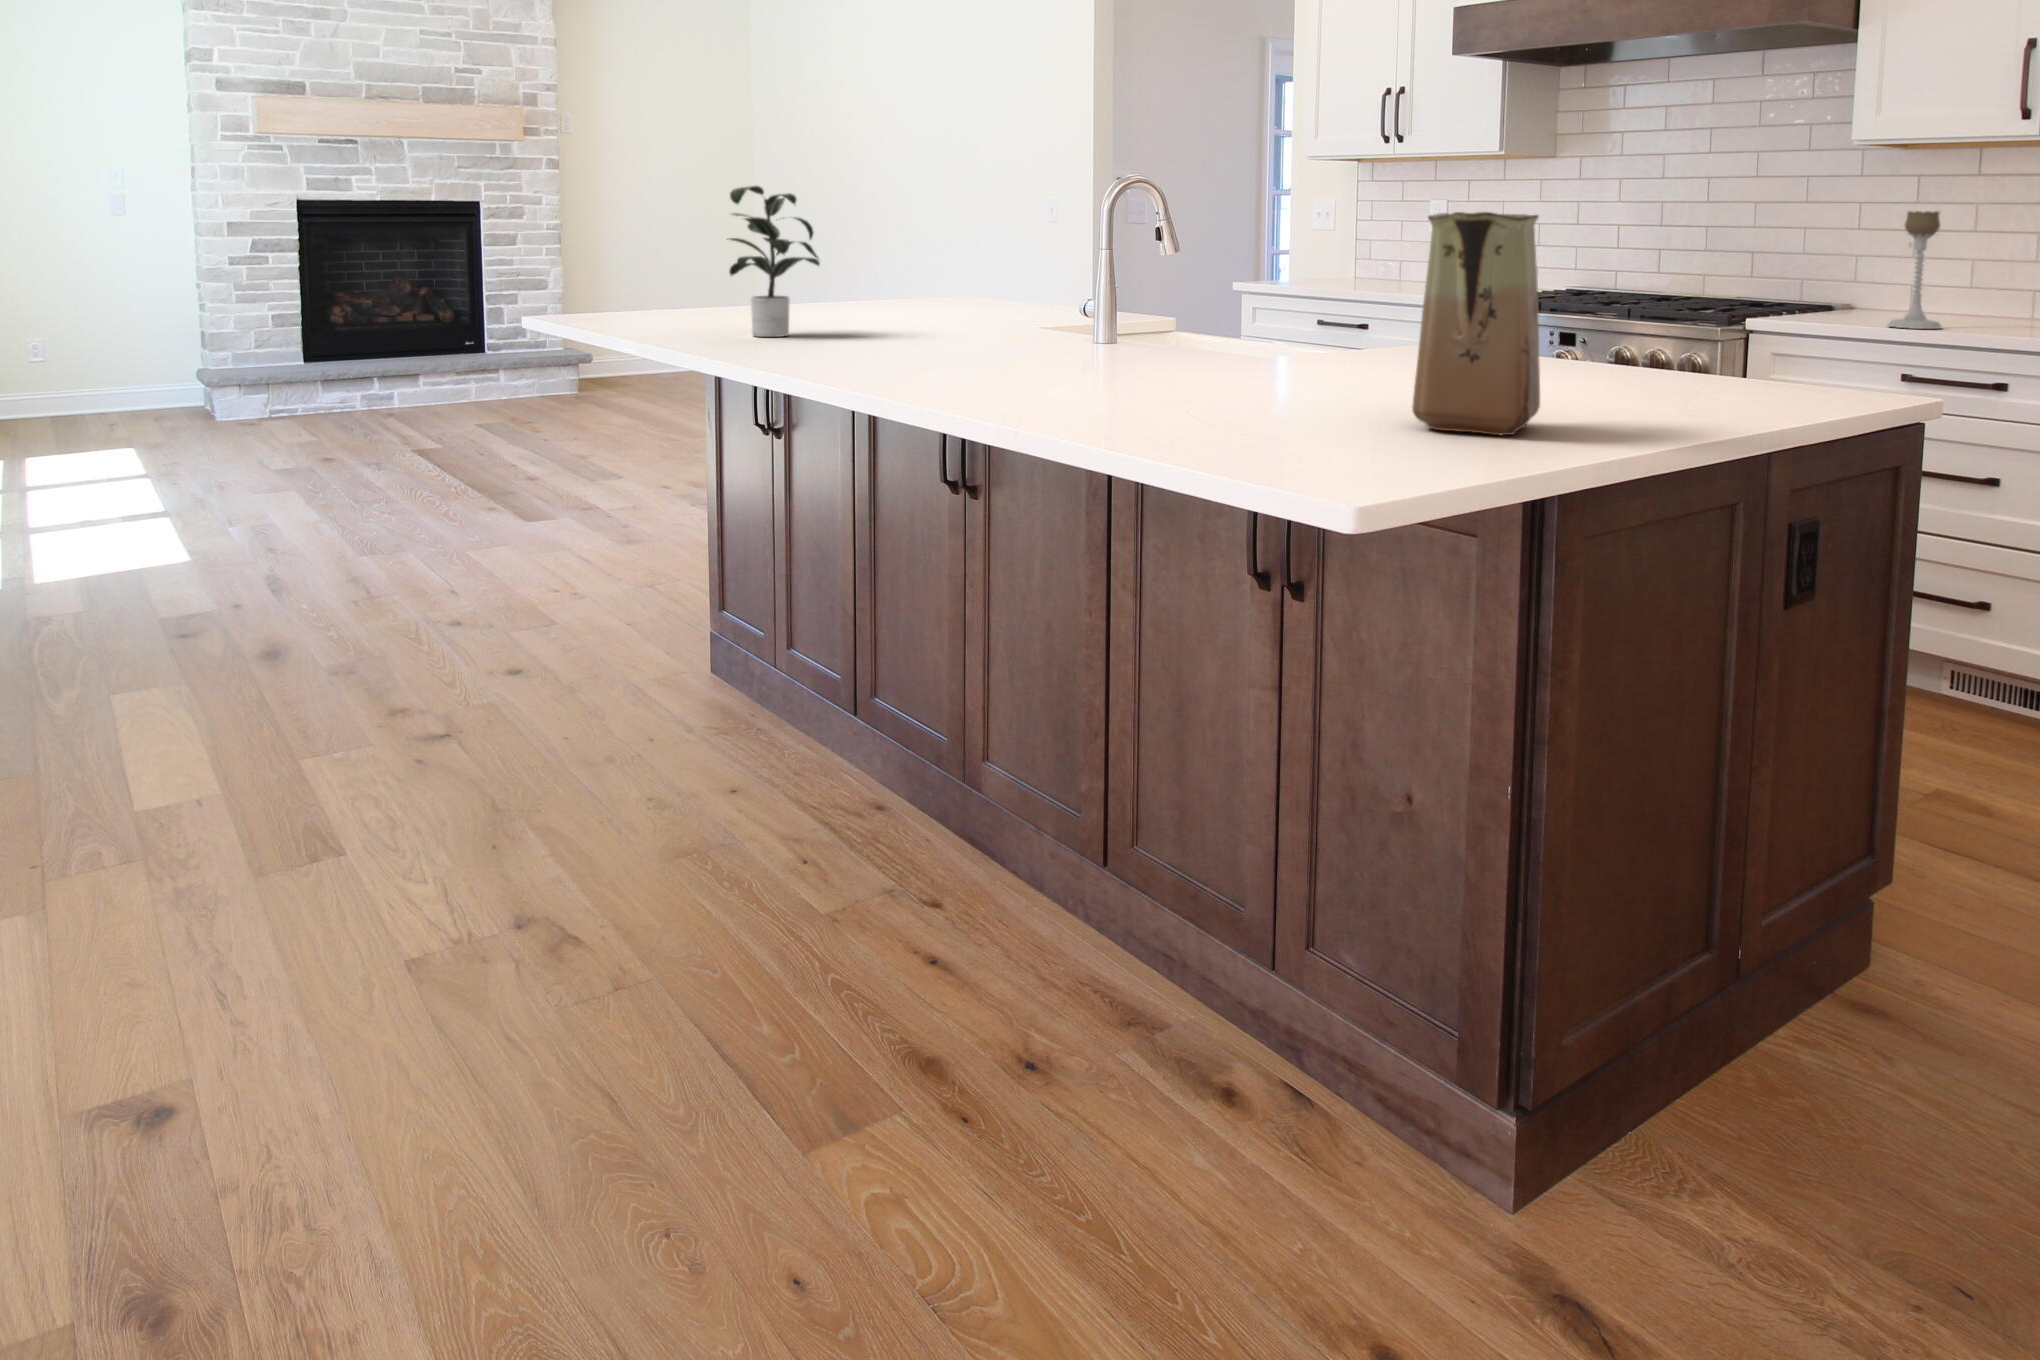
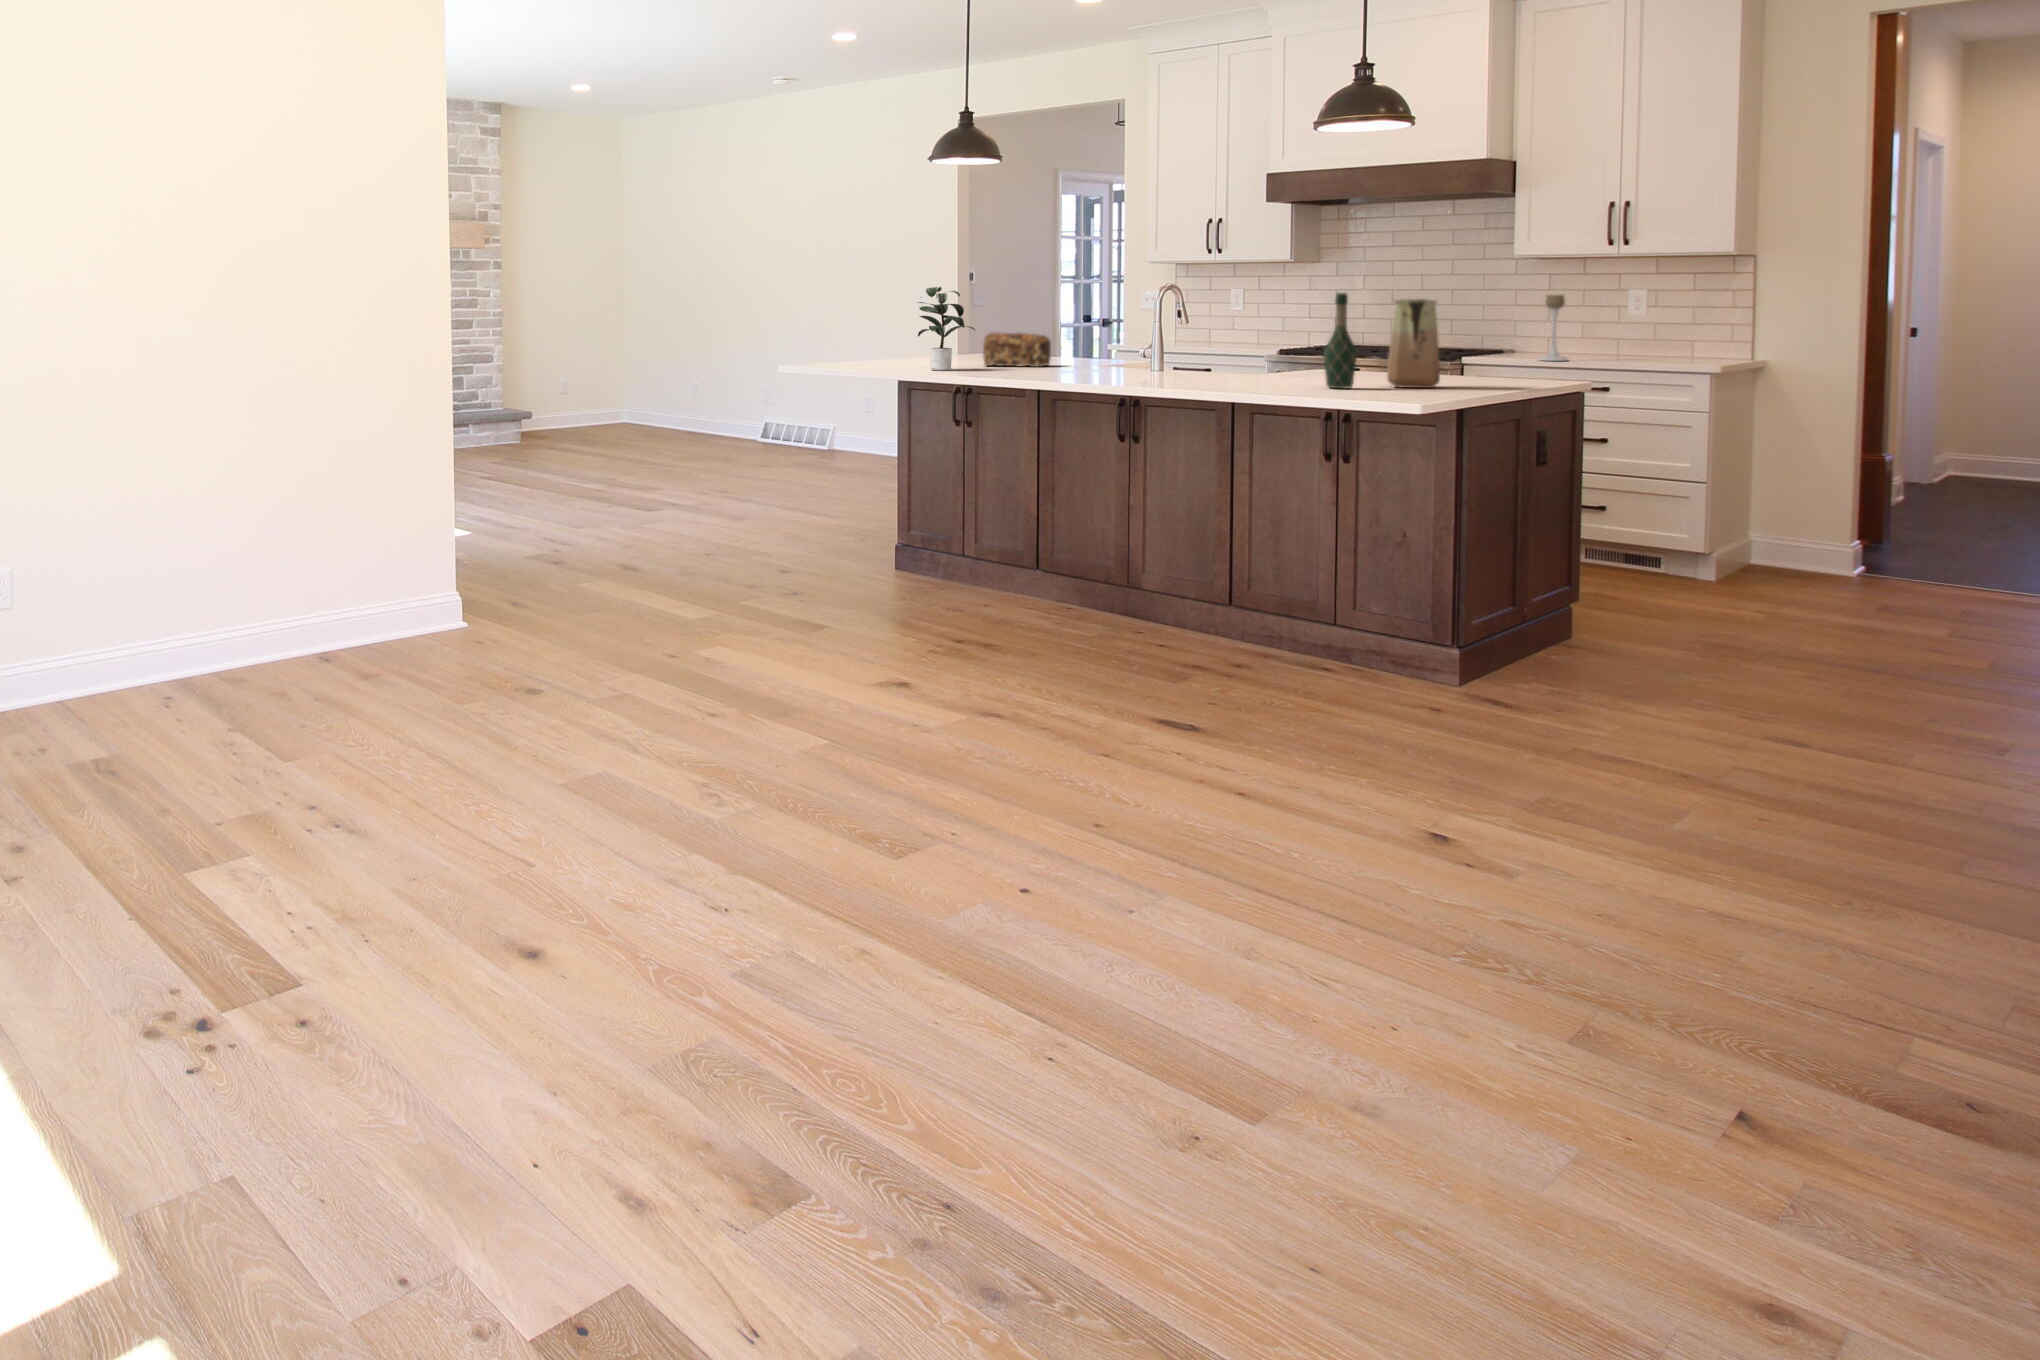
wine bottle: none [1250,195,1326,433] -> present [1324,293,1357,389]
bread loaf: none [892,268,1014,328] -> present [983,332,1051,367]

